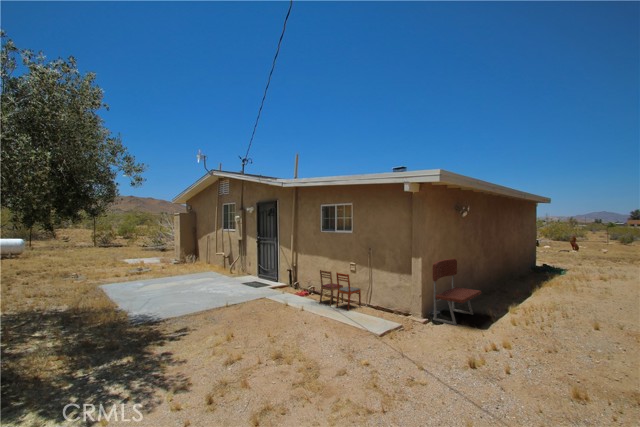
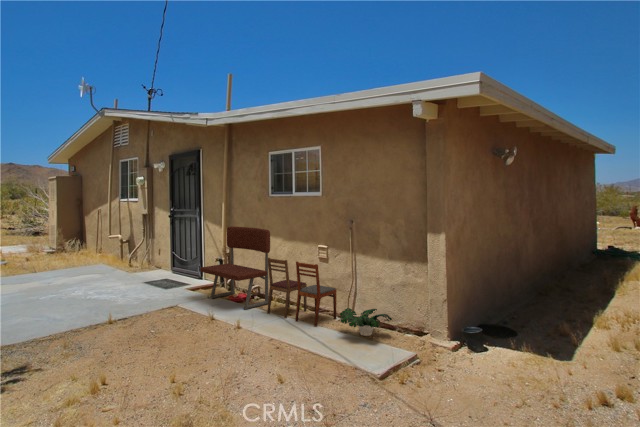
bench: present [432,259,481,325] -> present [200,226,270,309]
potted plant: none [361,300,392,316] -> present [340,308,392,336]

